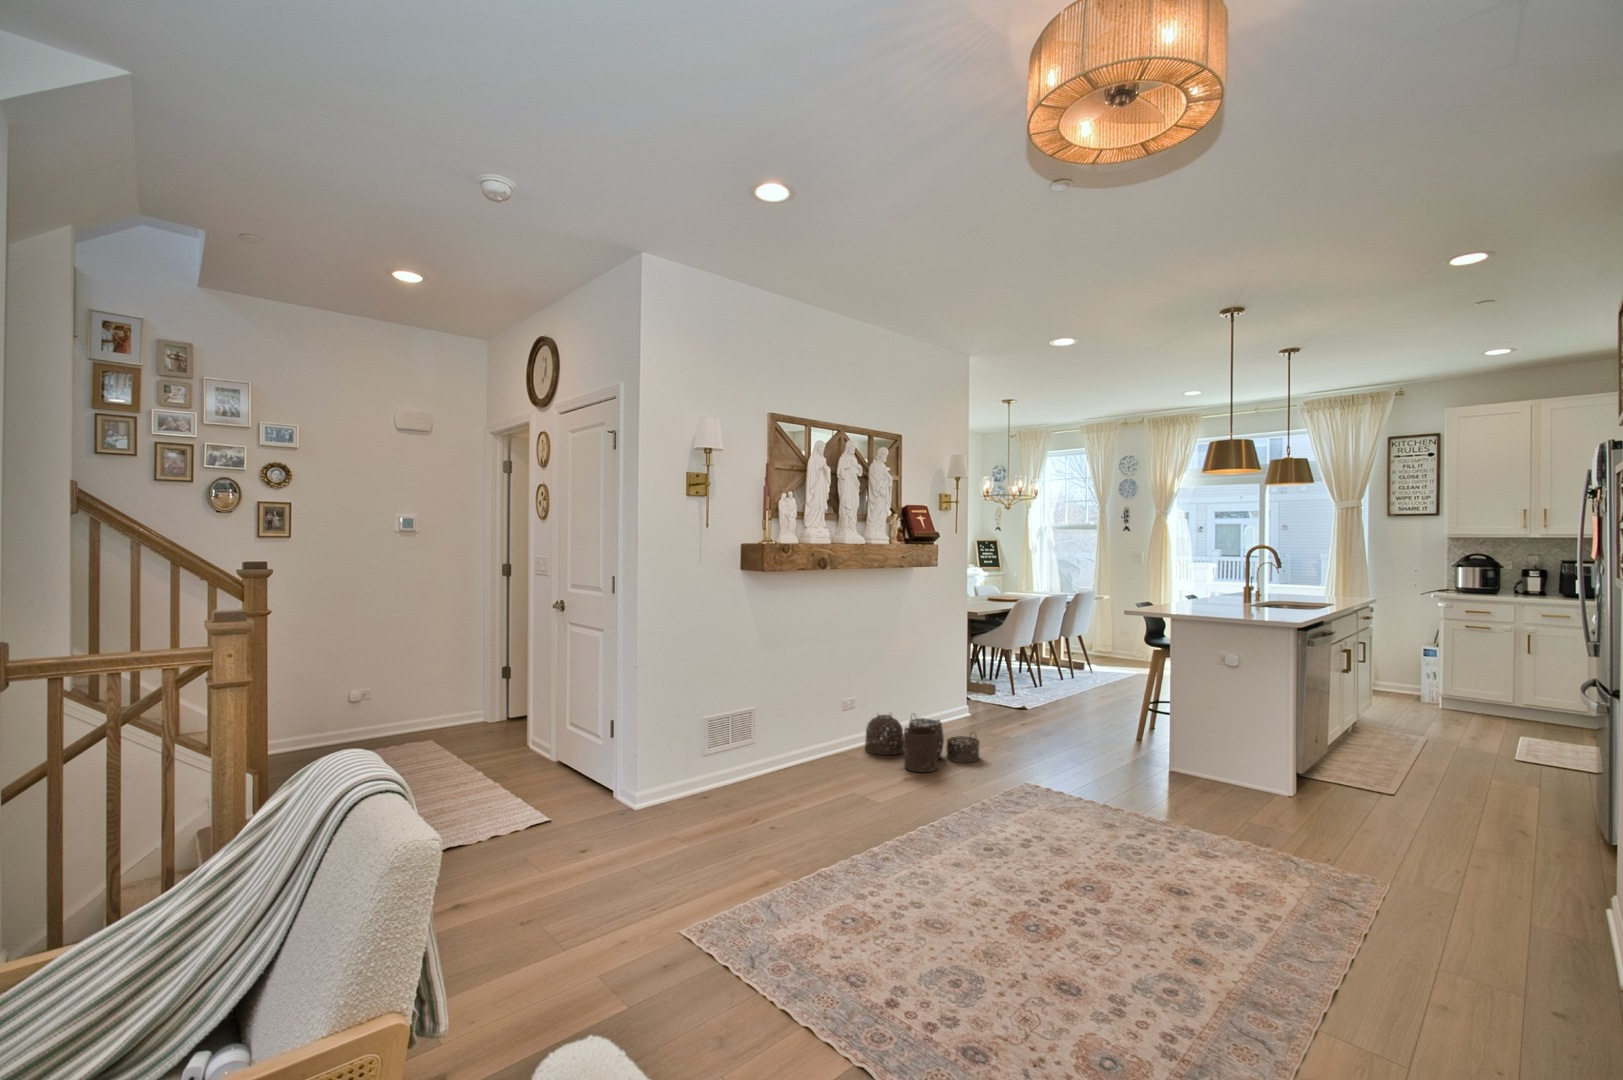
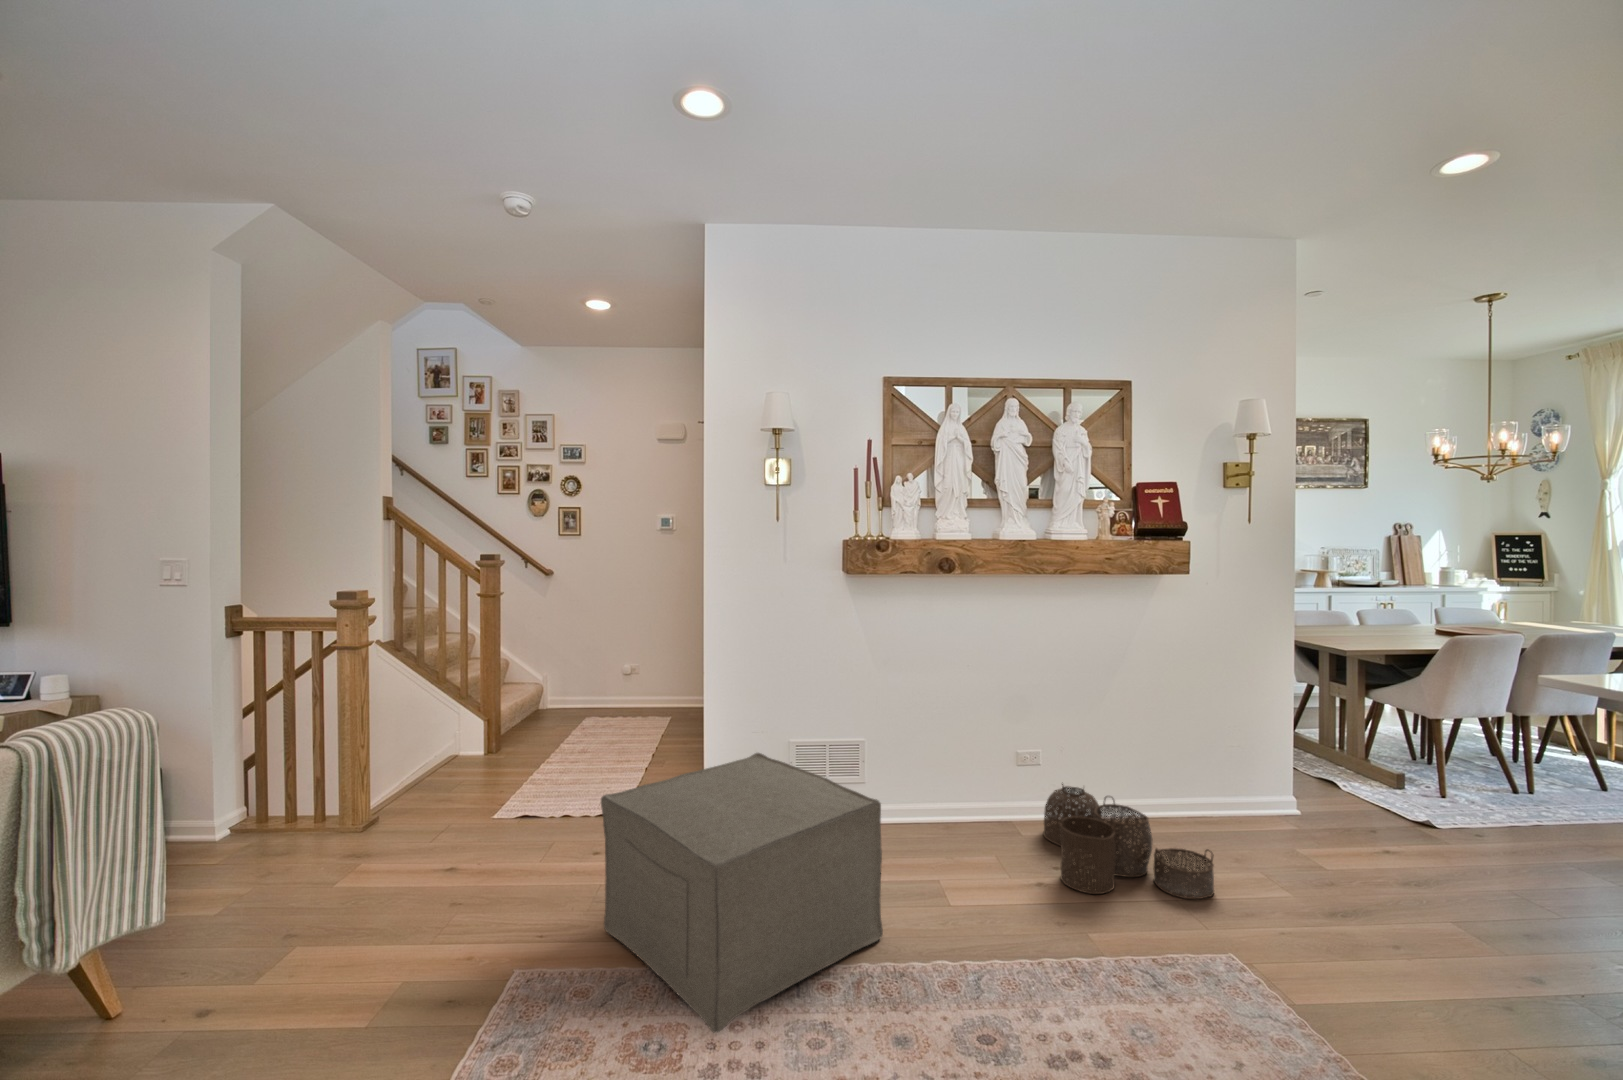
ottoman: none [683,719,864,887] -> present [601,753,883,1033]

